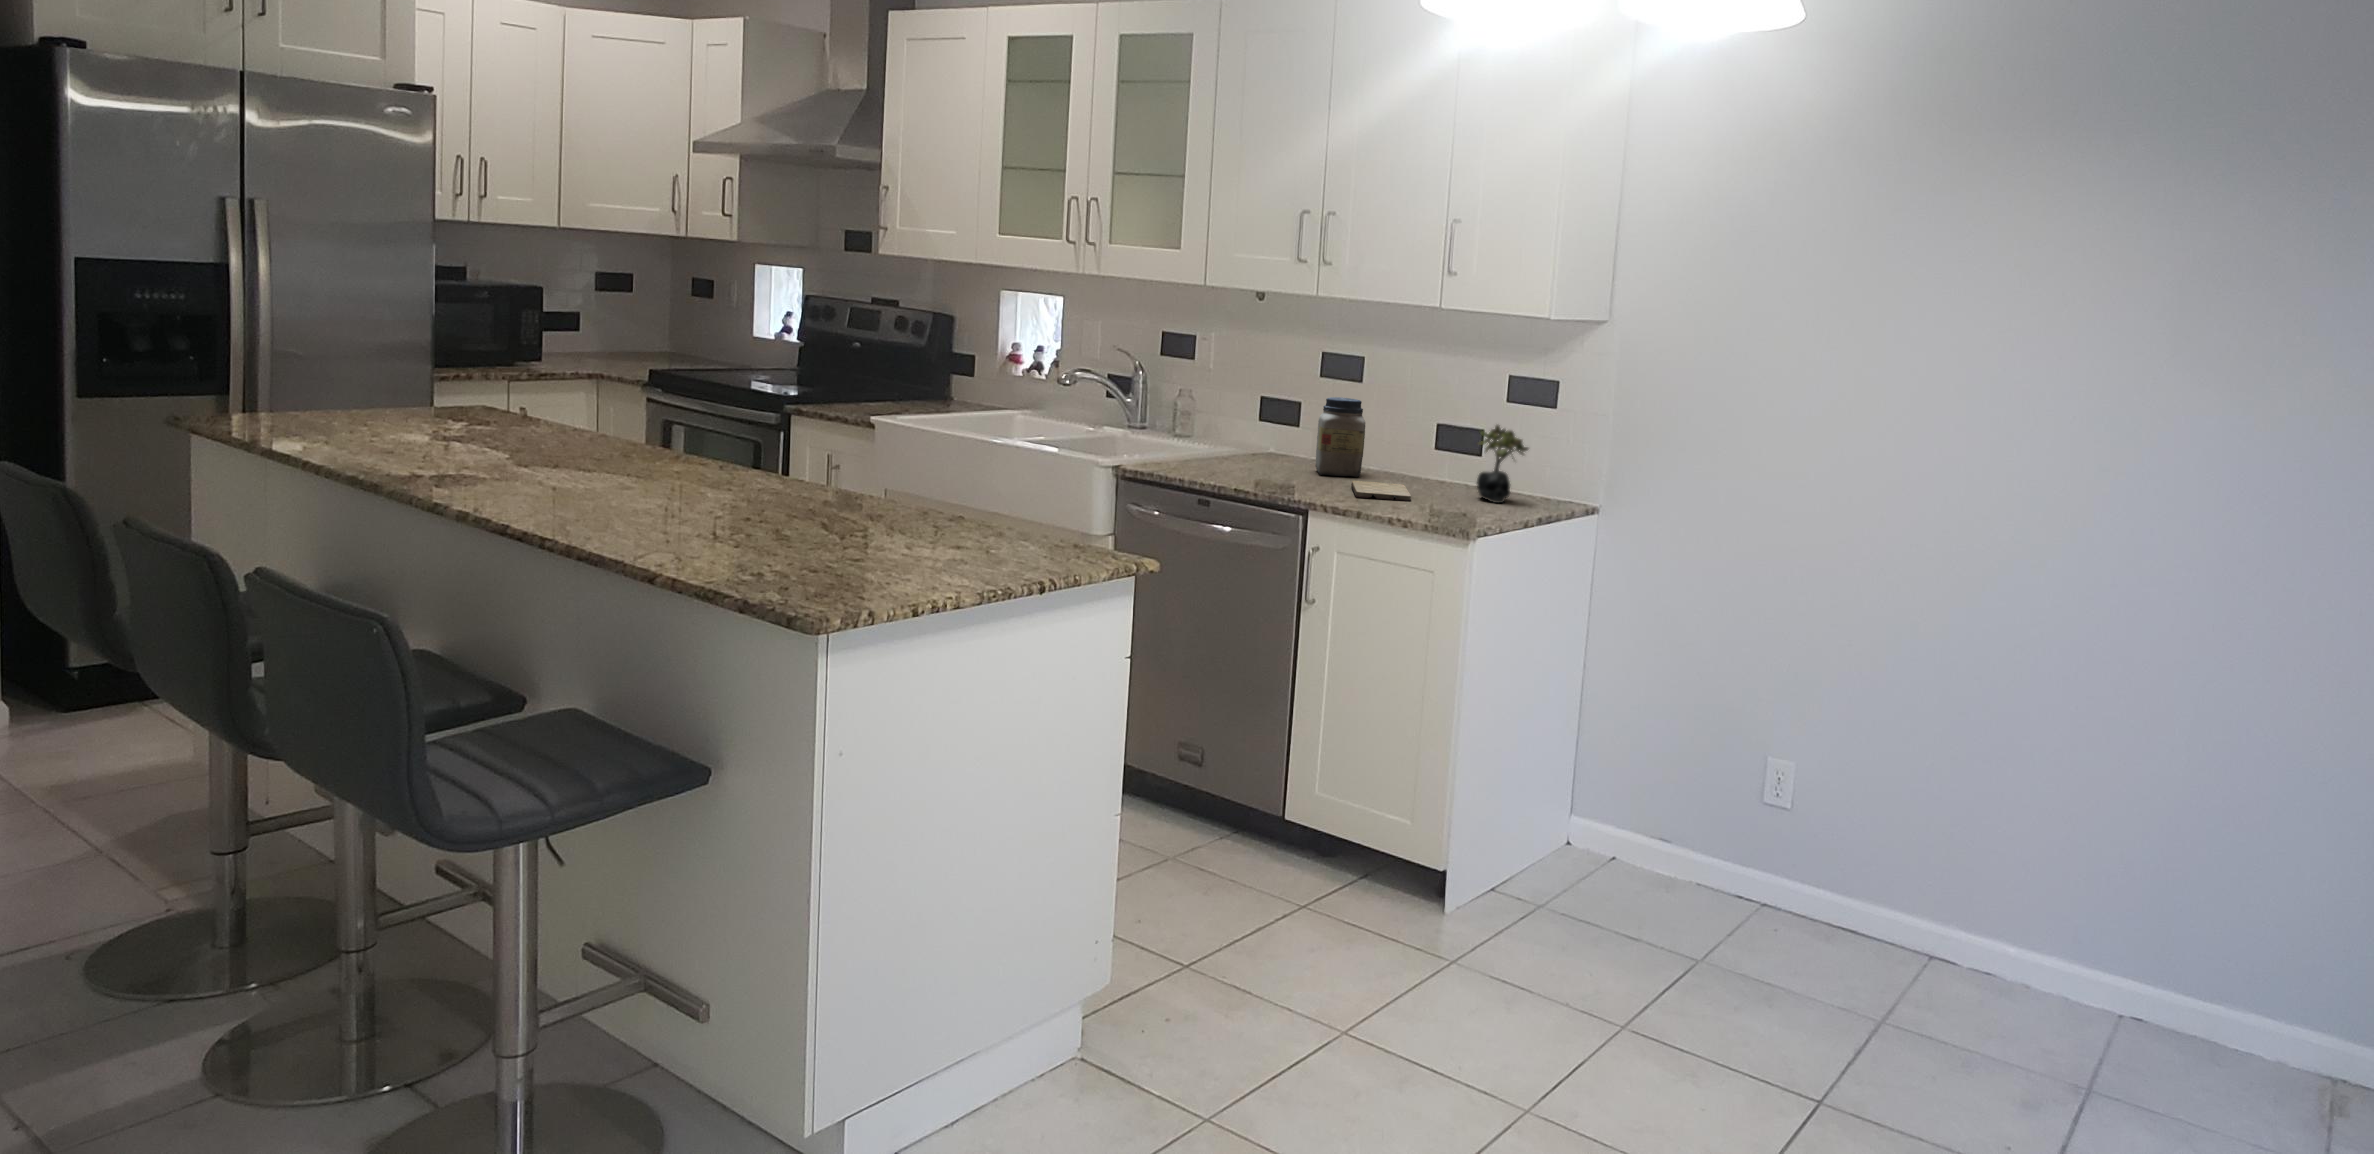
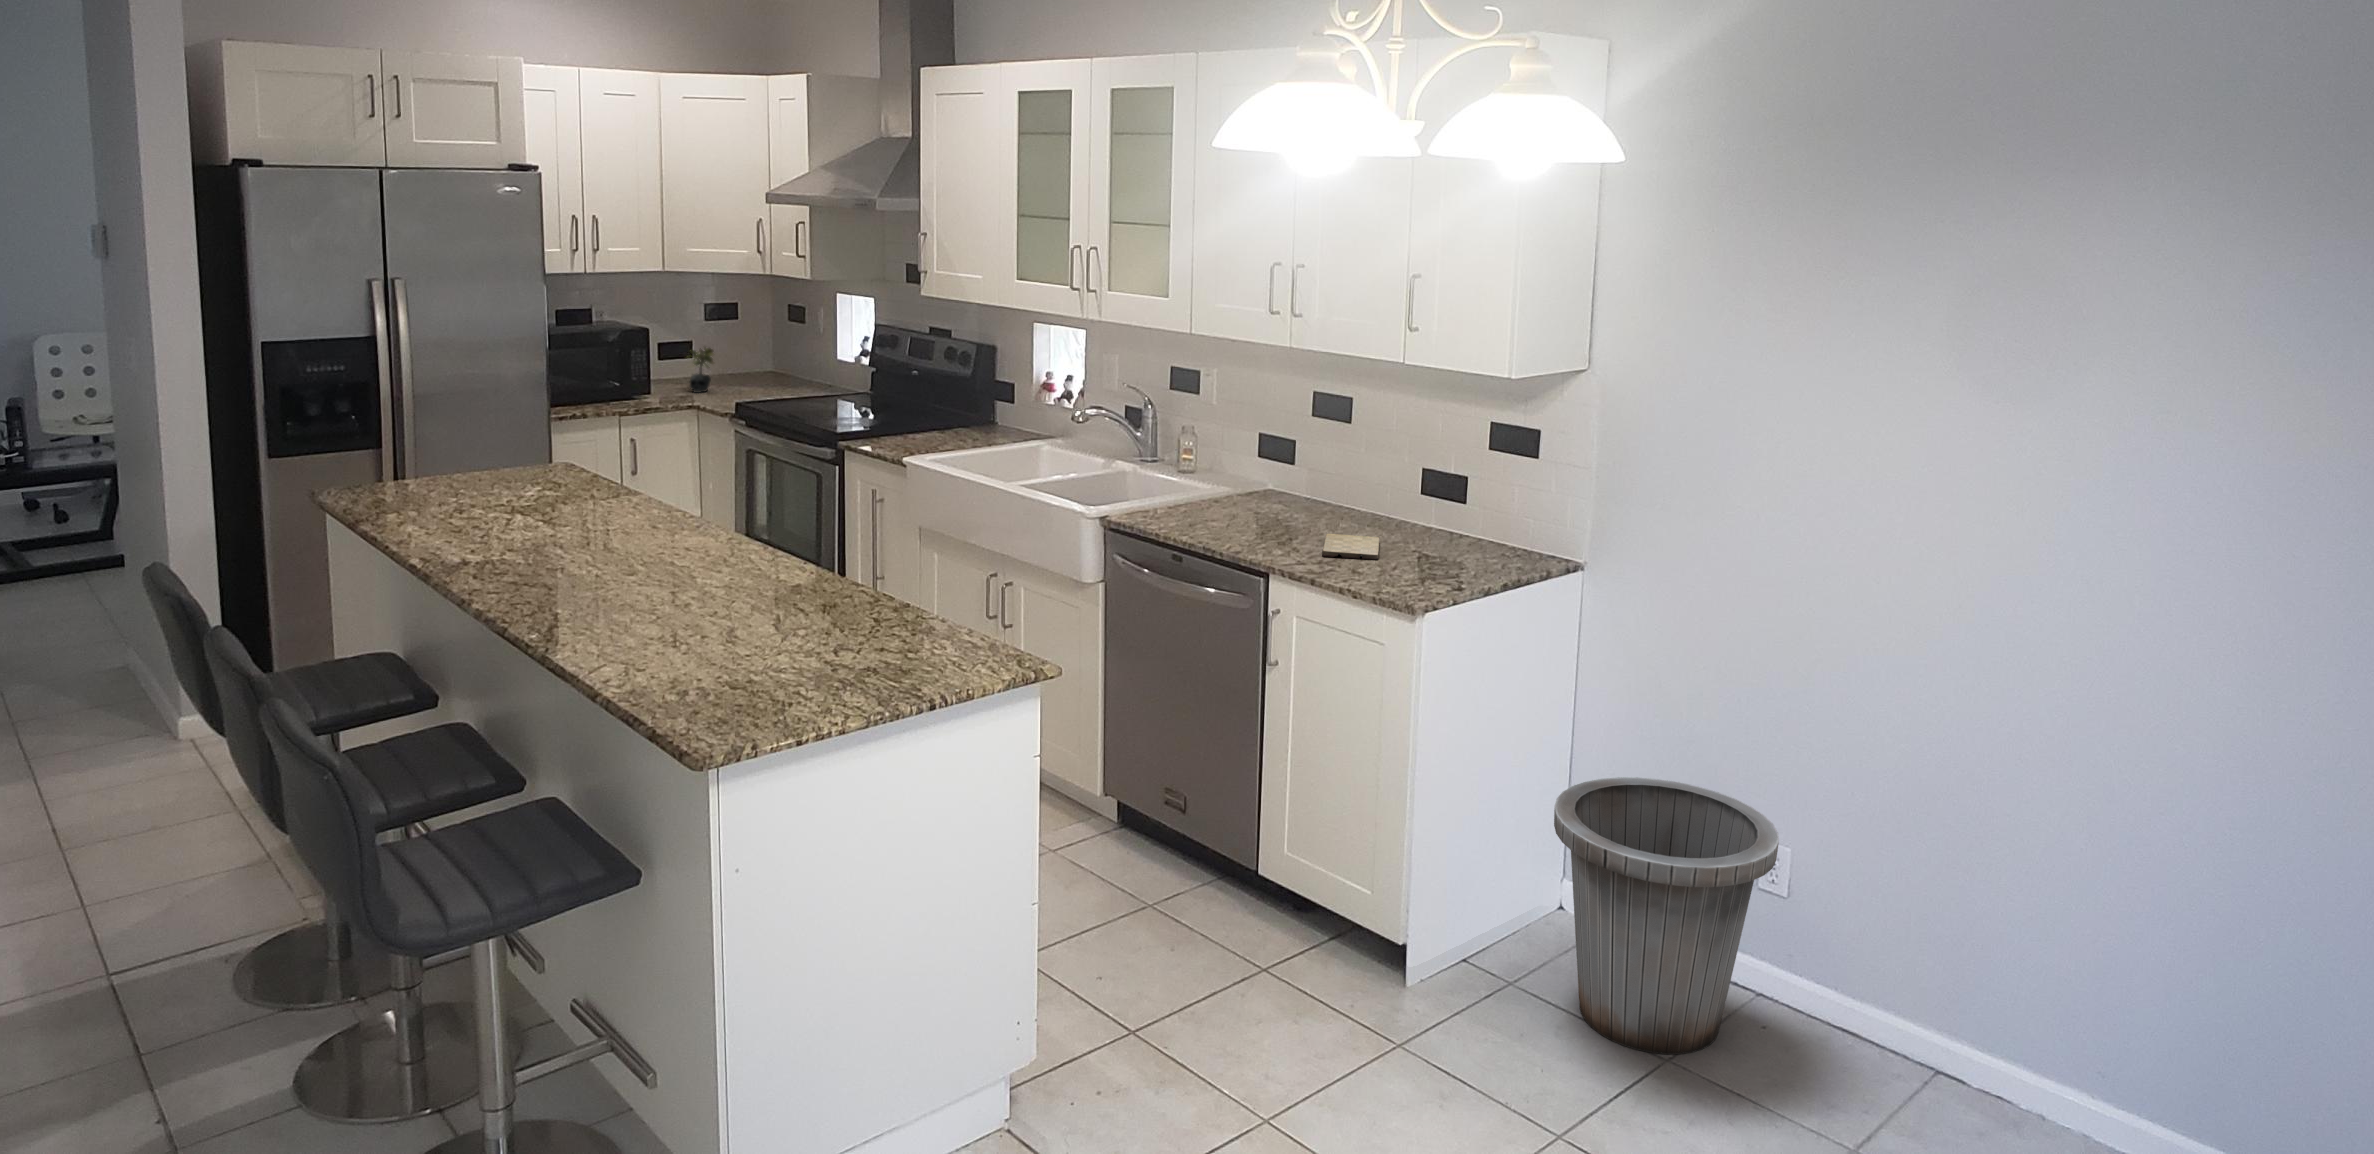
jar: present [1315,397,1365,476] -> none [1300,444,1347,524]
succulent plant: present [1477,425,1528,503] -> present [690,348,713,393]
trash can: none [1593,708,1801,963] -> present [1554,777,1779,1054]

